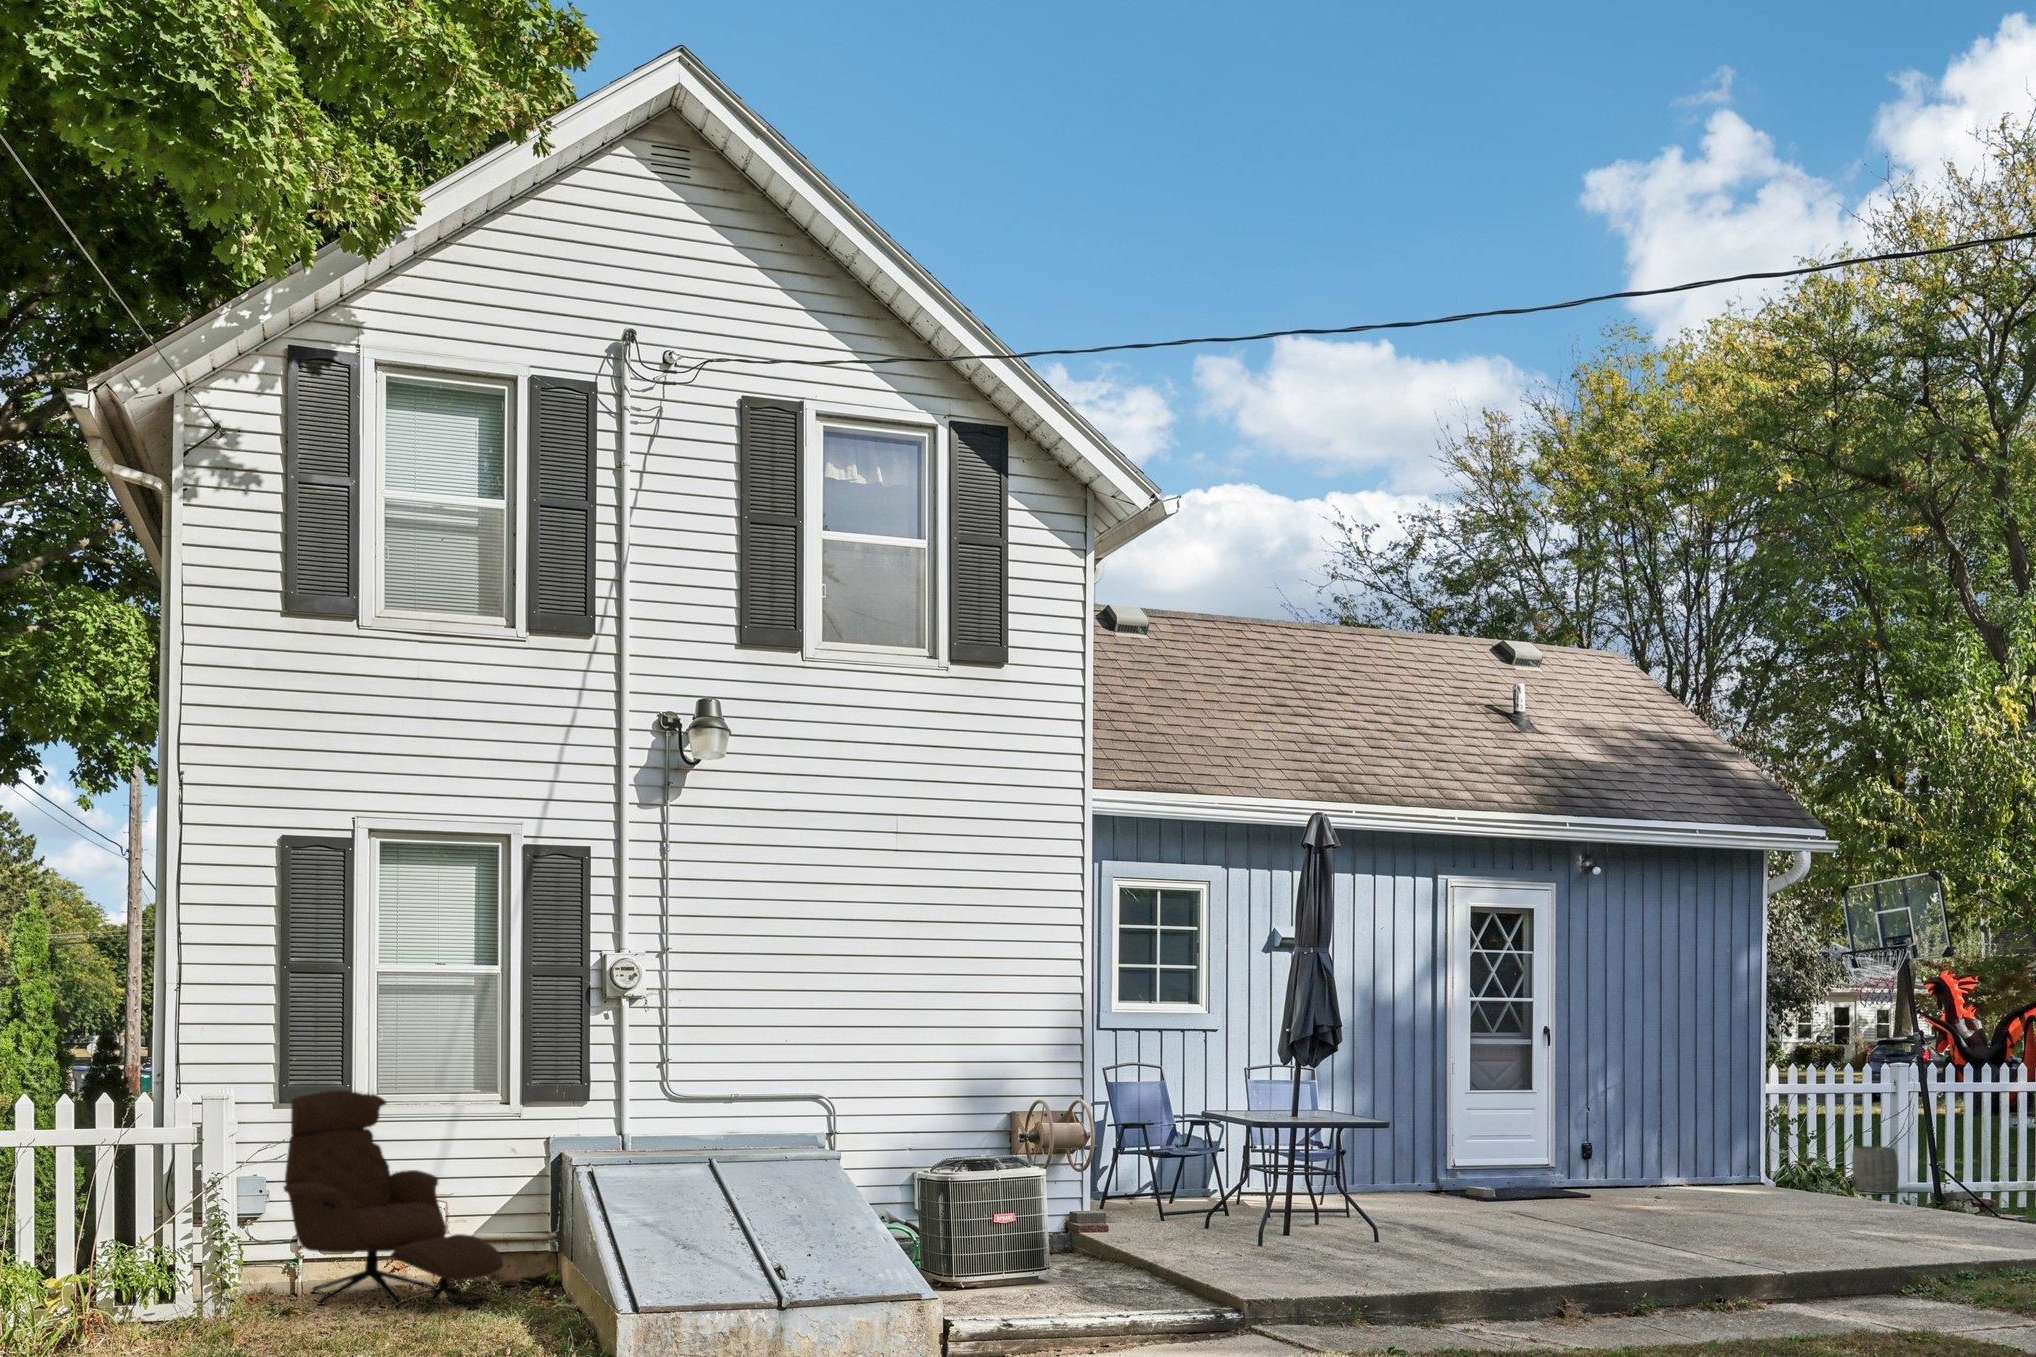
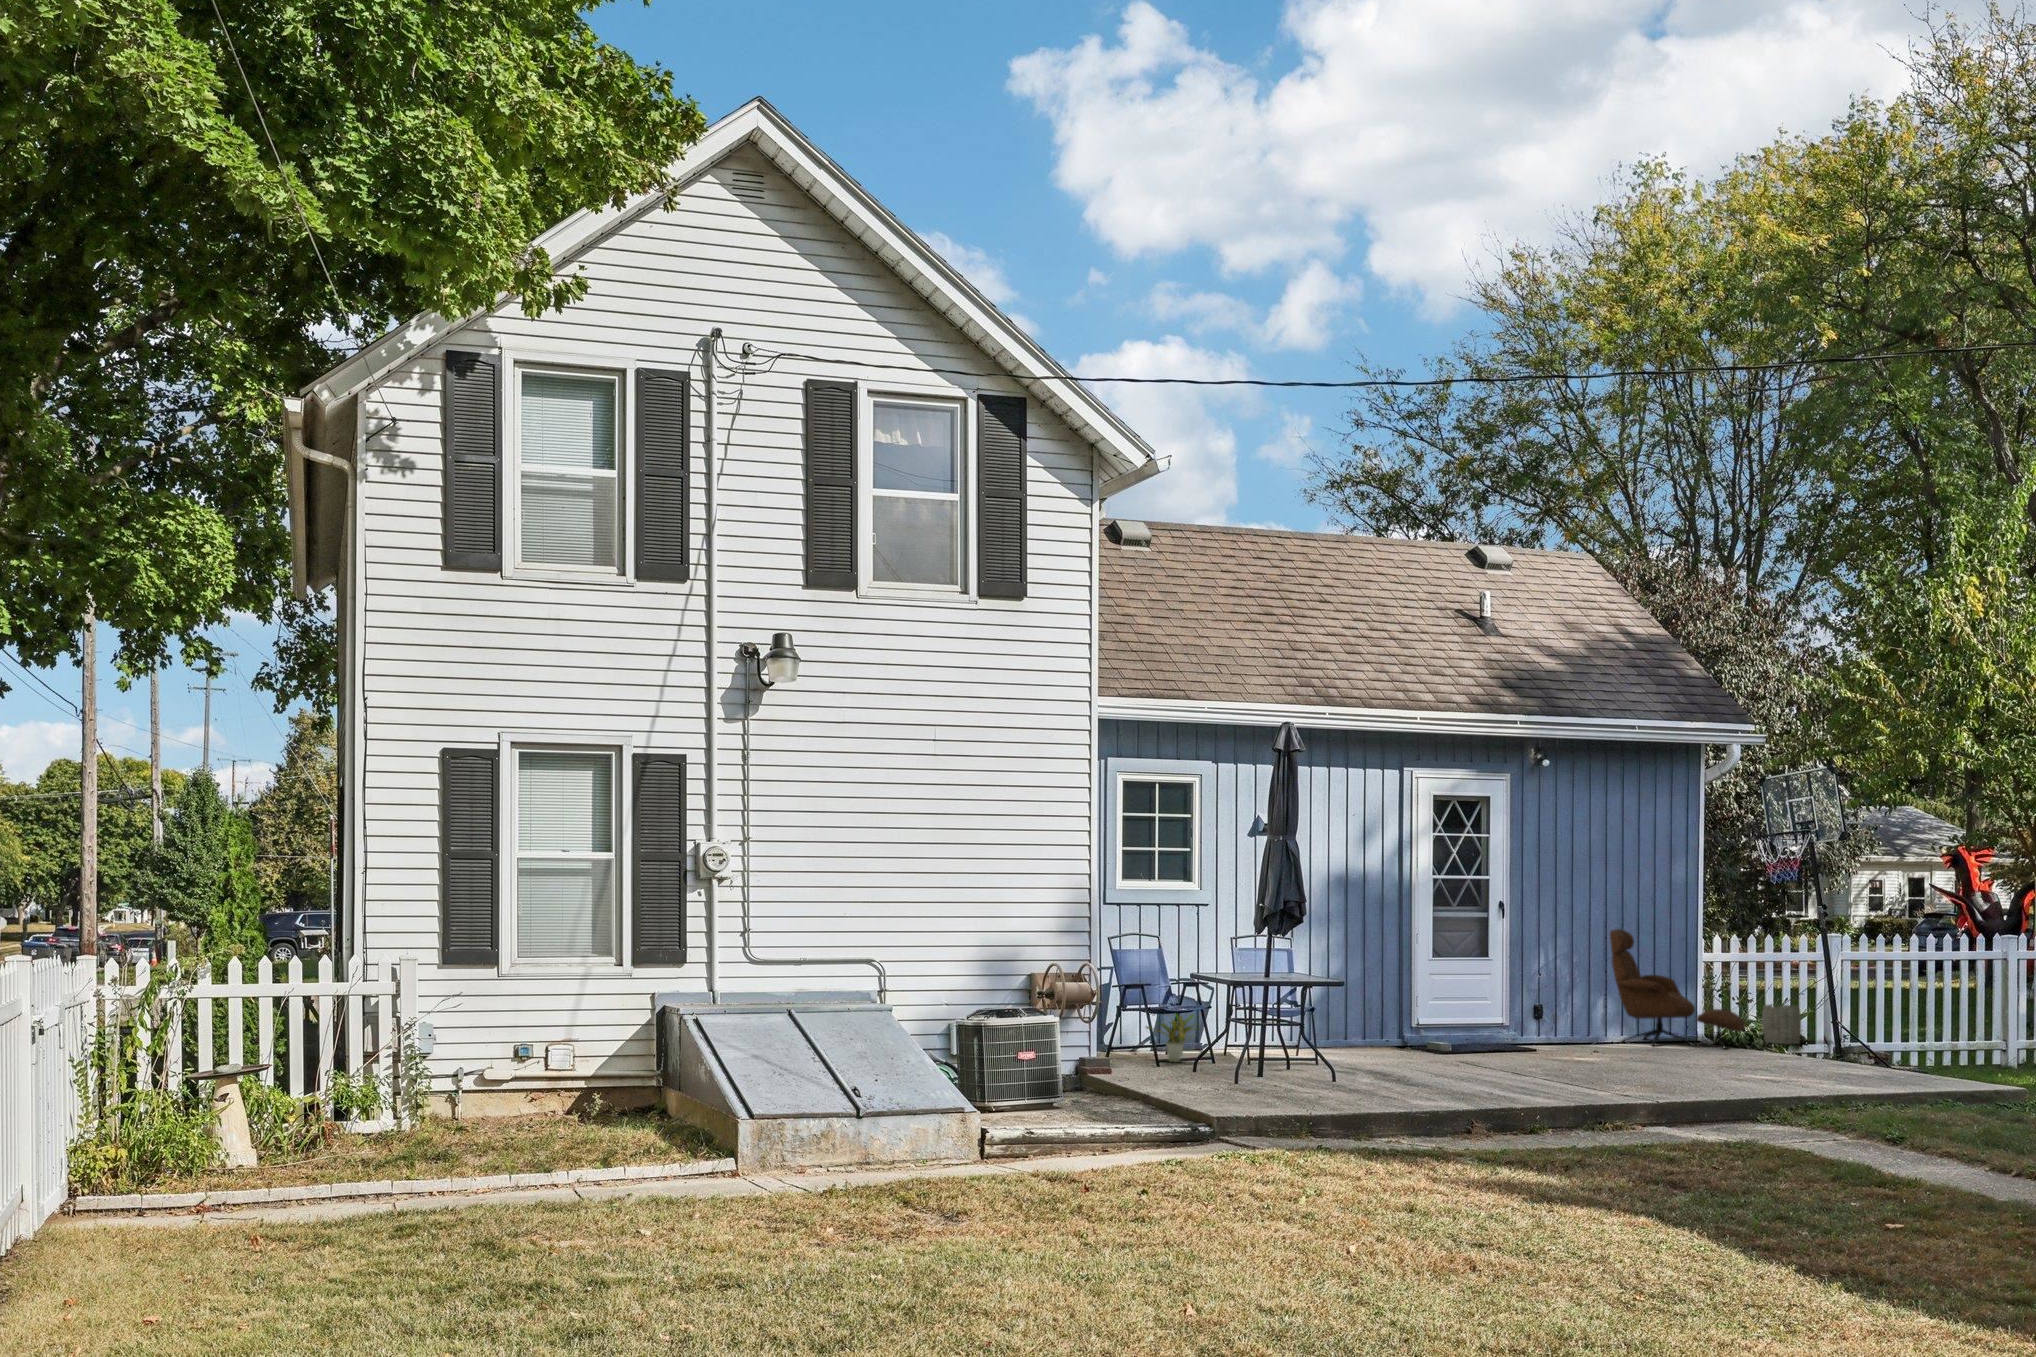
lounge chair: present [284,1091,503,1312] -> present [1610,929,1745,1049]
potted plant: none [1145,1158,1220,1220] -> present [1146,1014,1196,1062]

